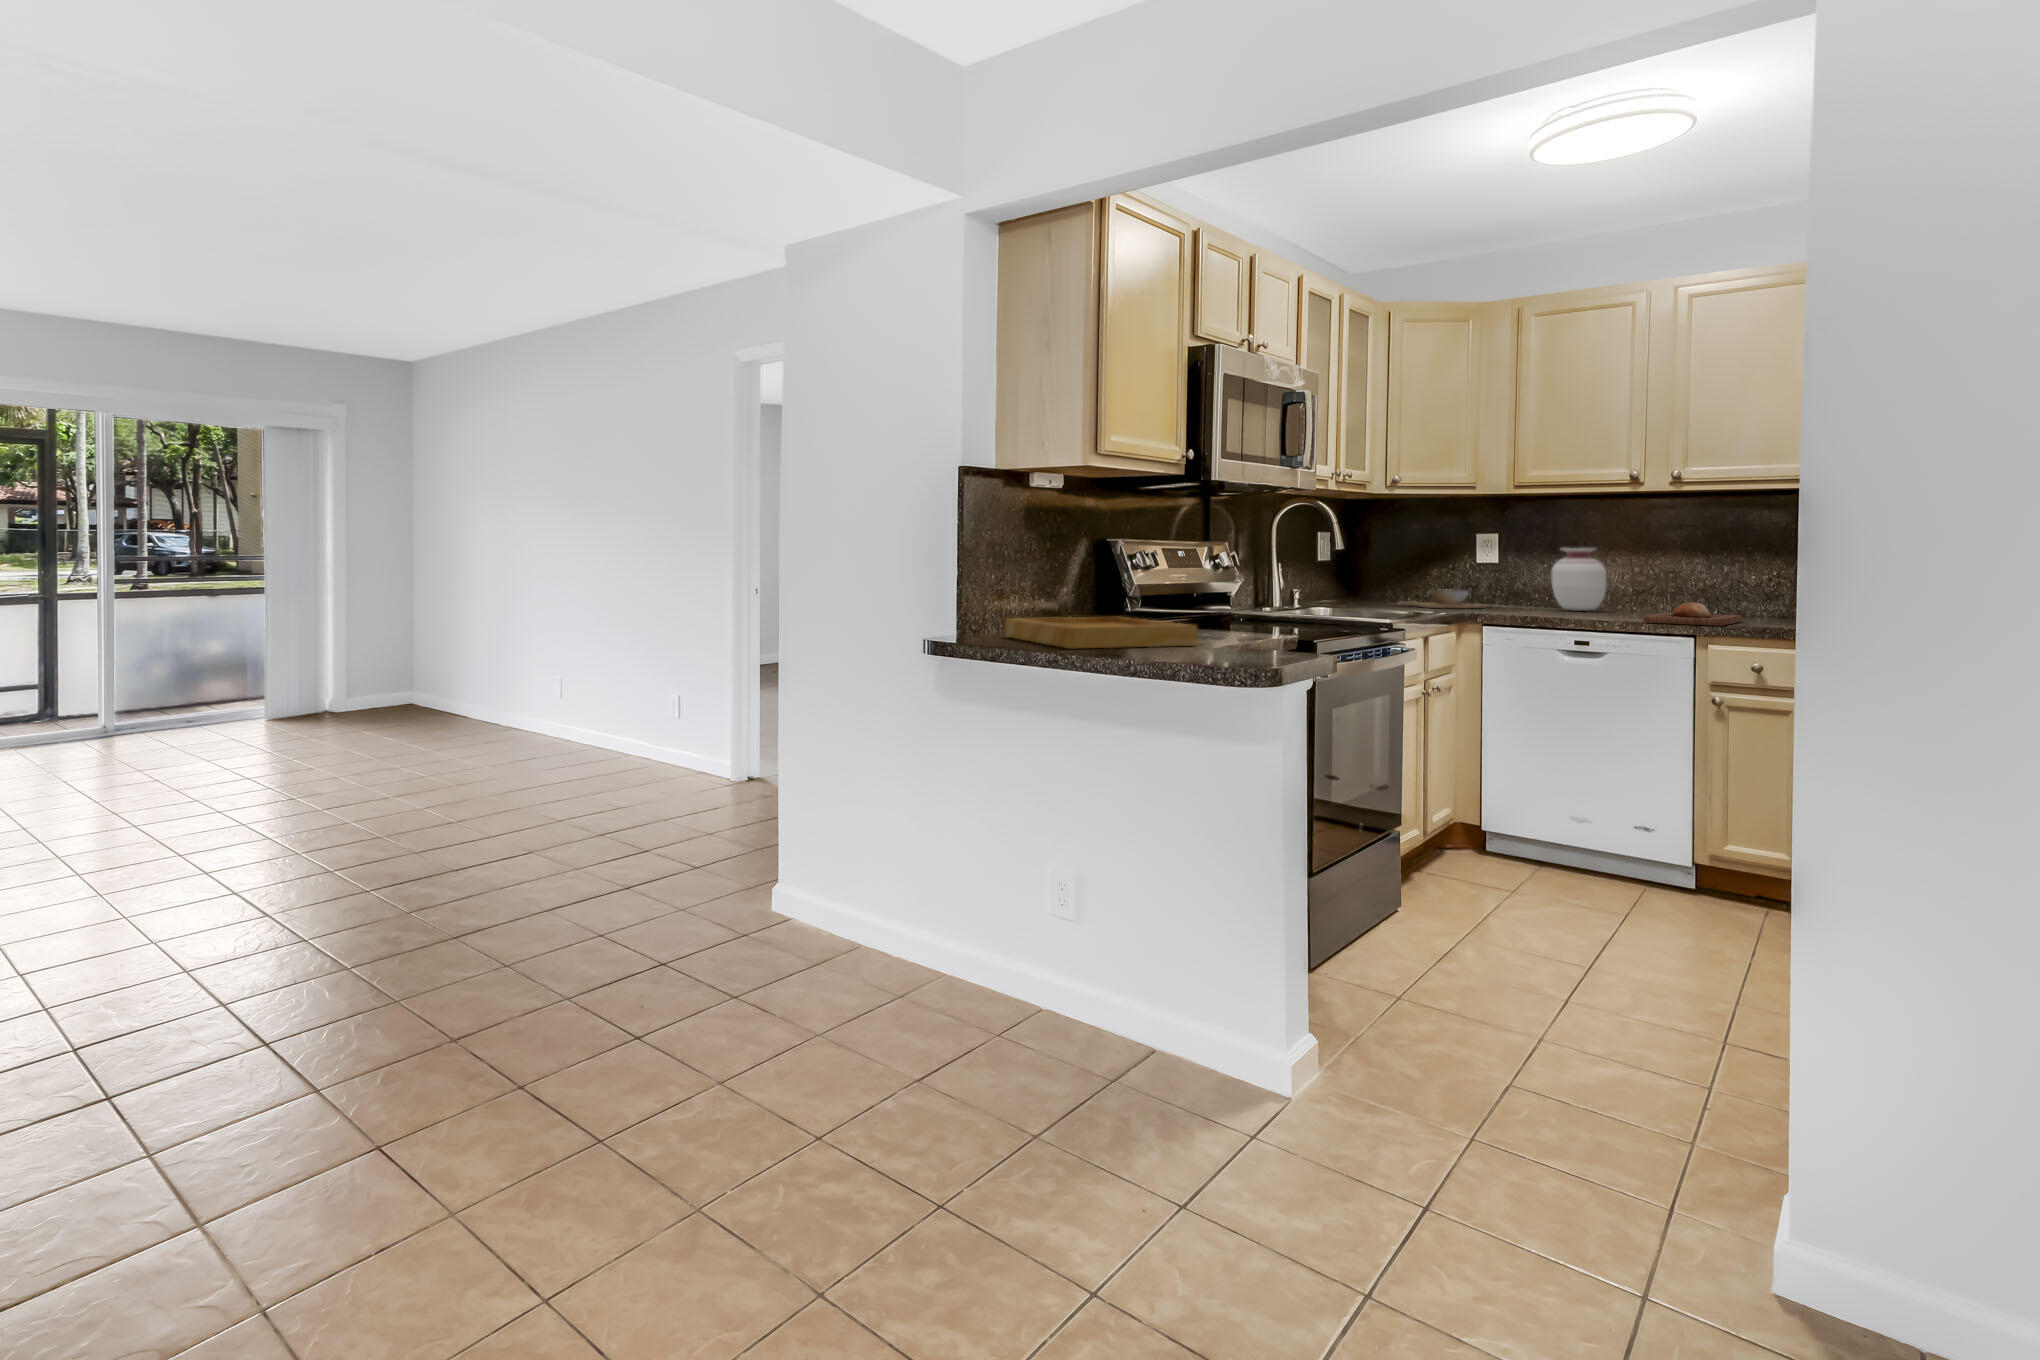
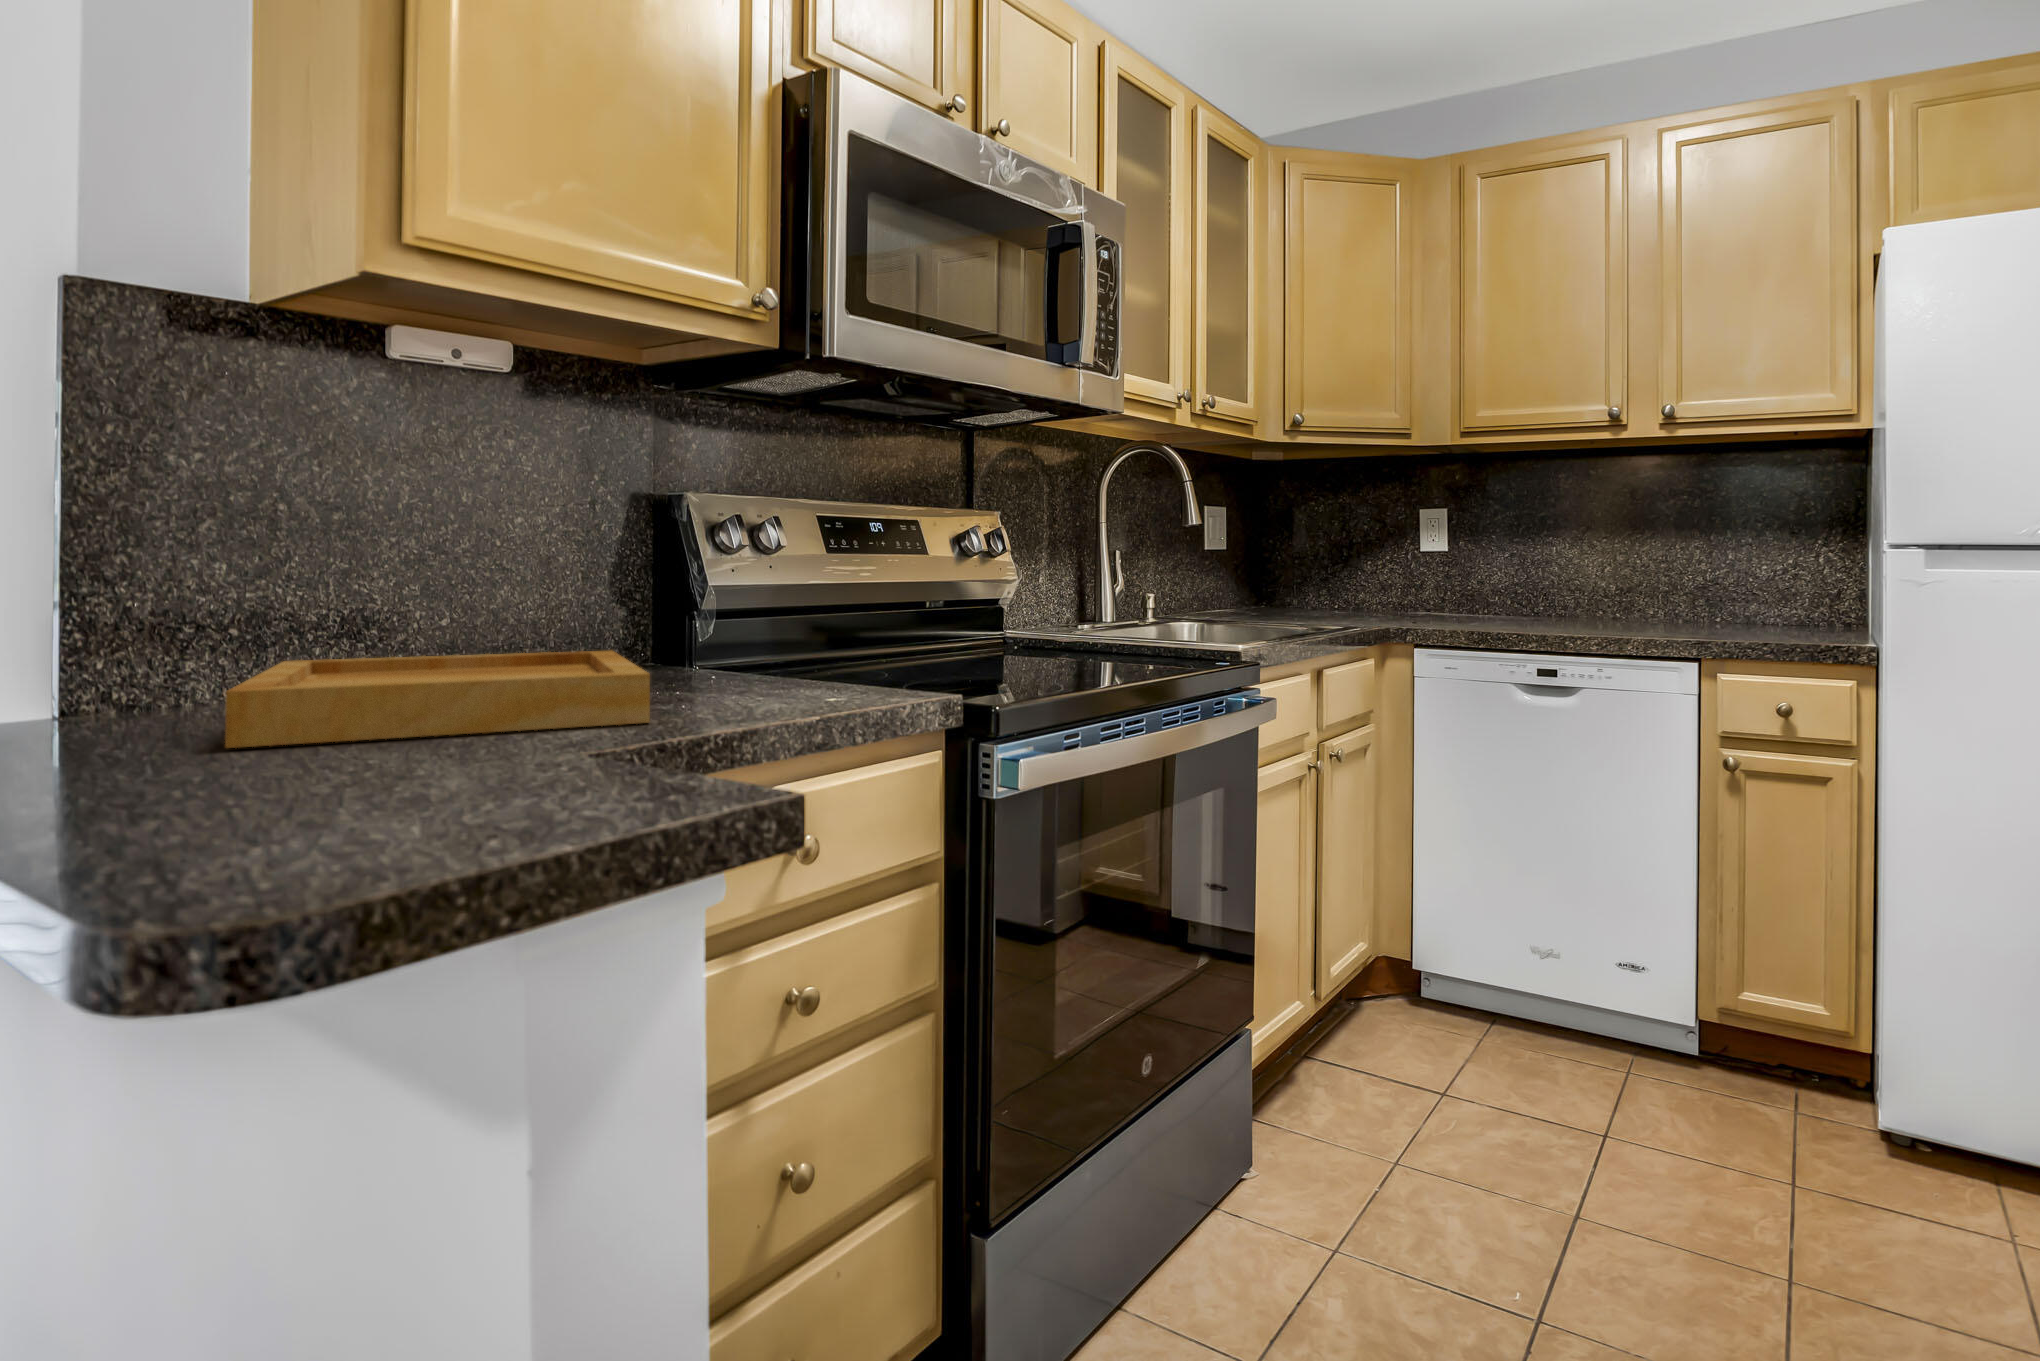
vase: present [1552,548,1606,611] -> none [1515,528,1587,621]
bowl: present [1398,590,1486,608] -> none [1316,575,1435,619]
bread loaf: present [1643,602,1742,626] -> none [1627,606,1762,643]

